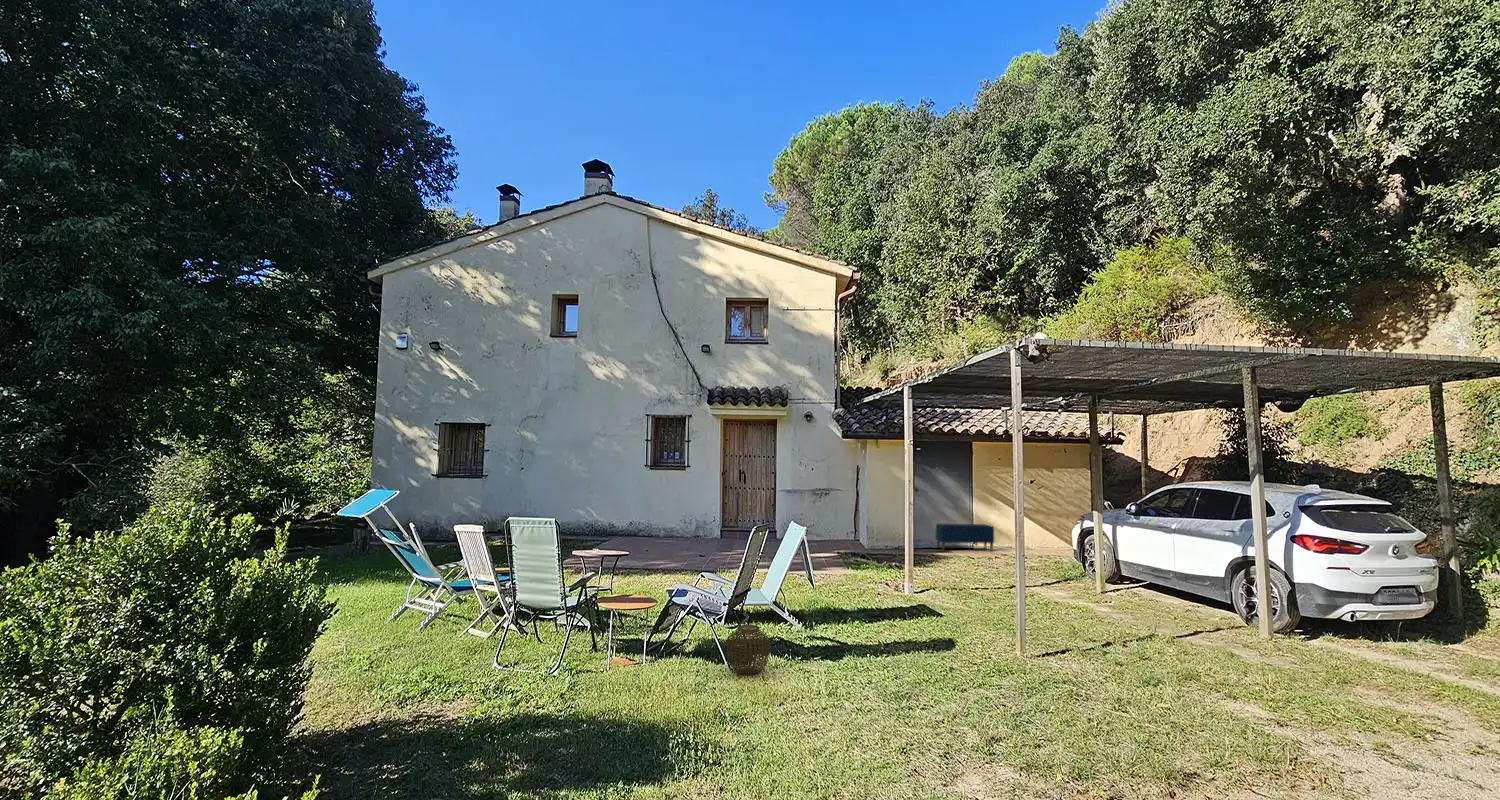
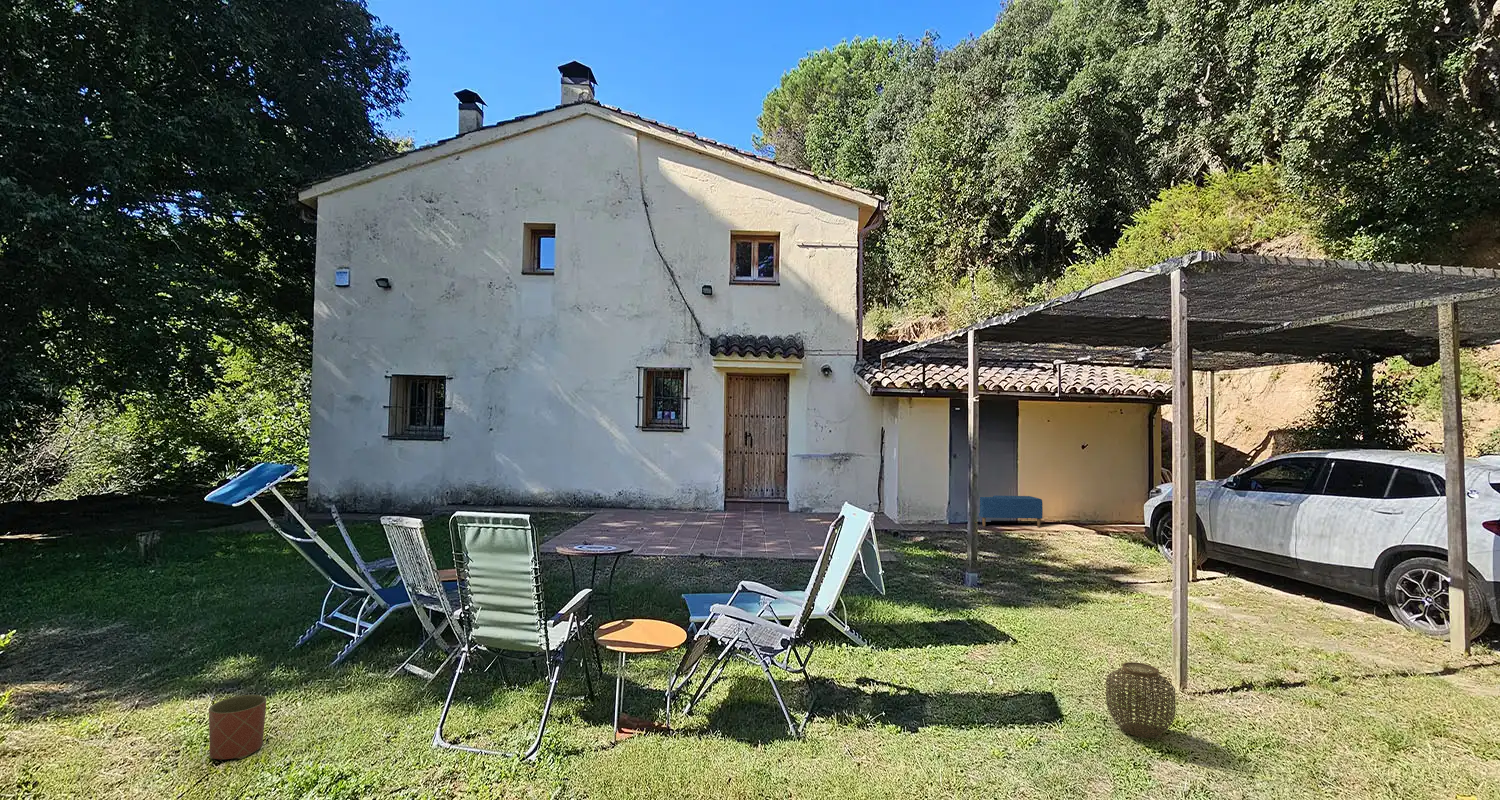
woven basket: present [727,625,769,675] -> present [1106,662,1175,738]
planter: none [355,634,388,672] -> present [209,695,266,759]

